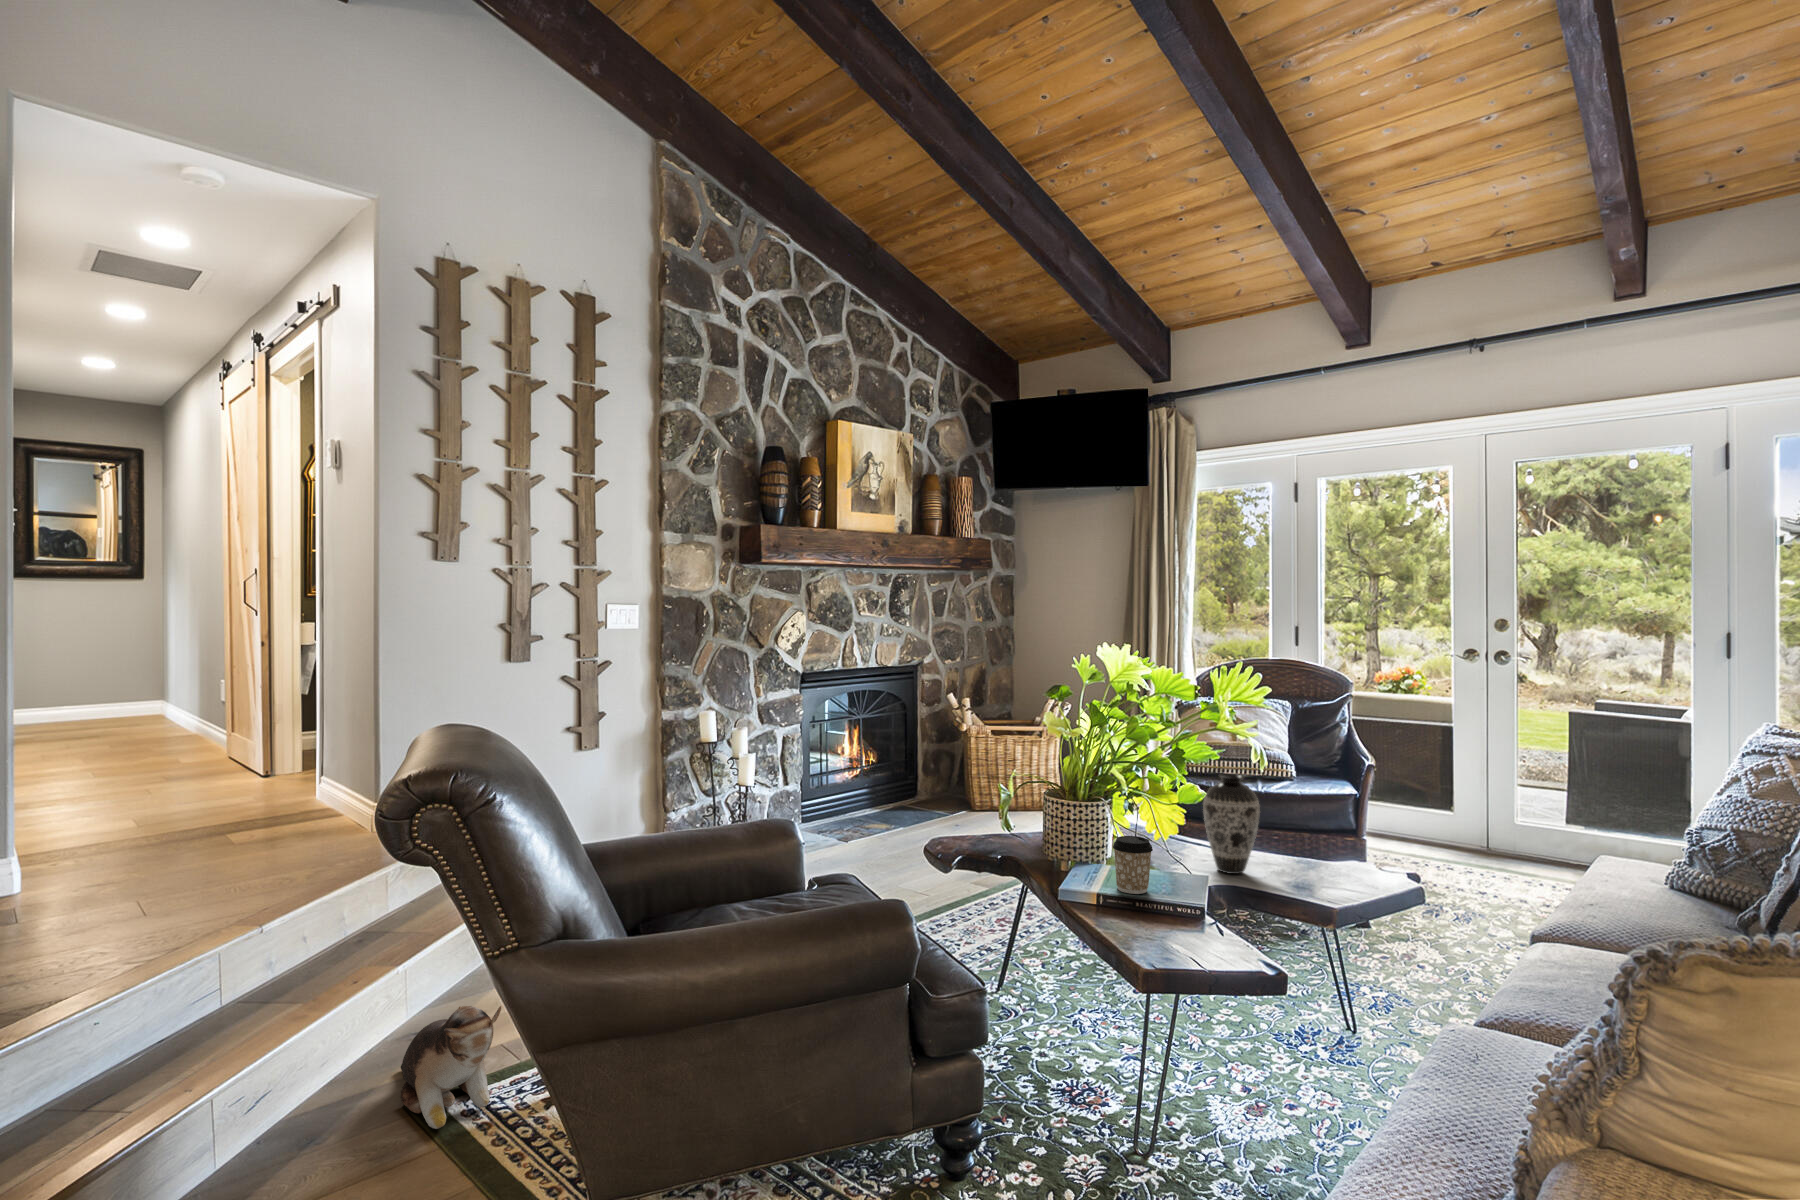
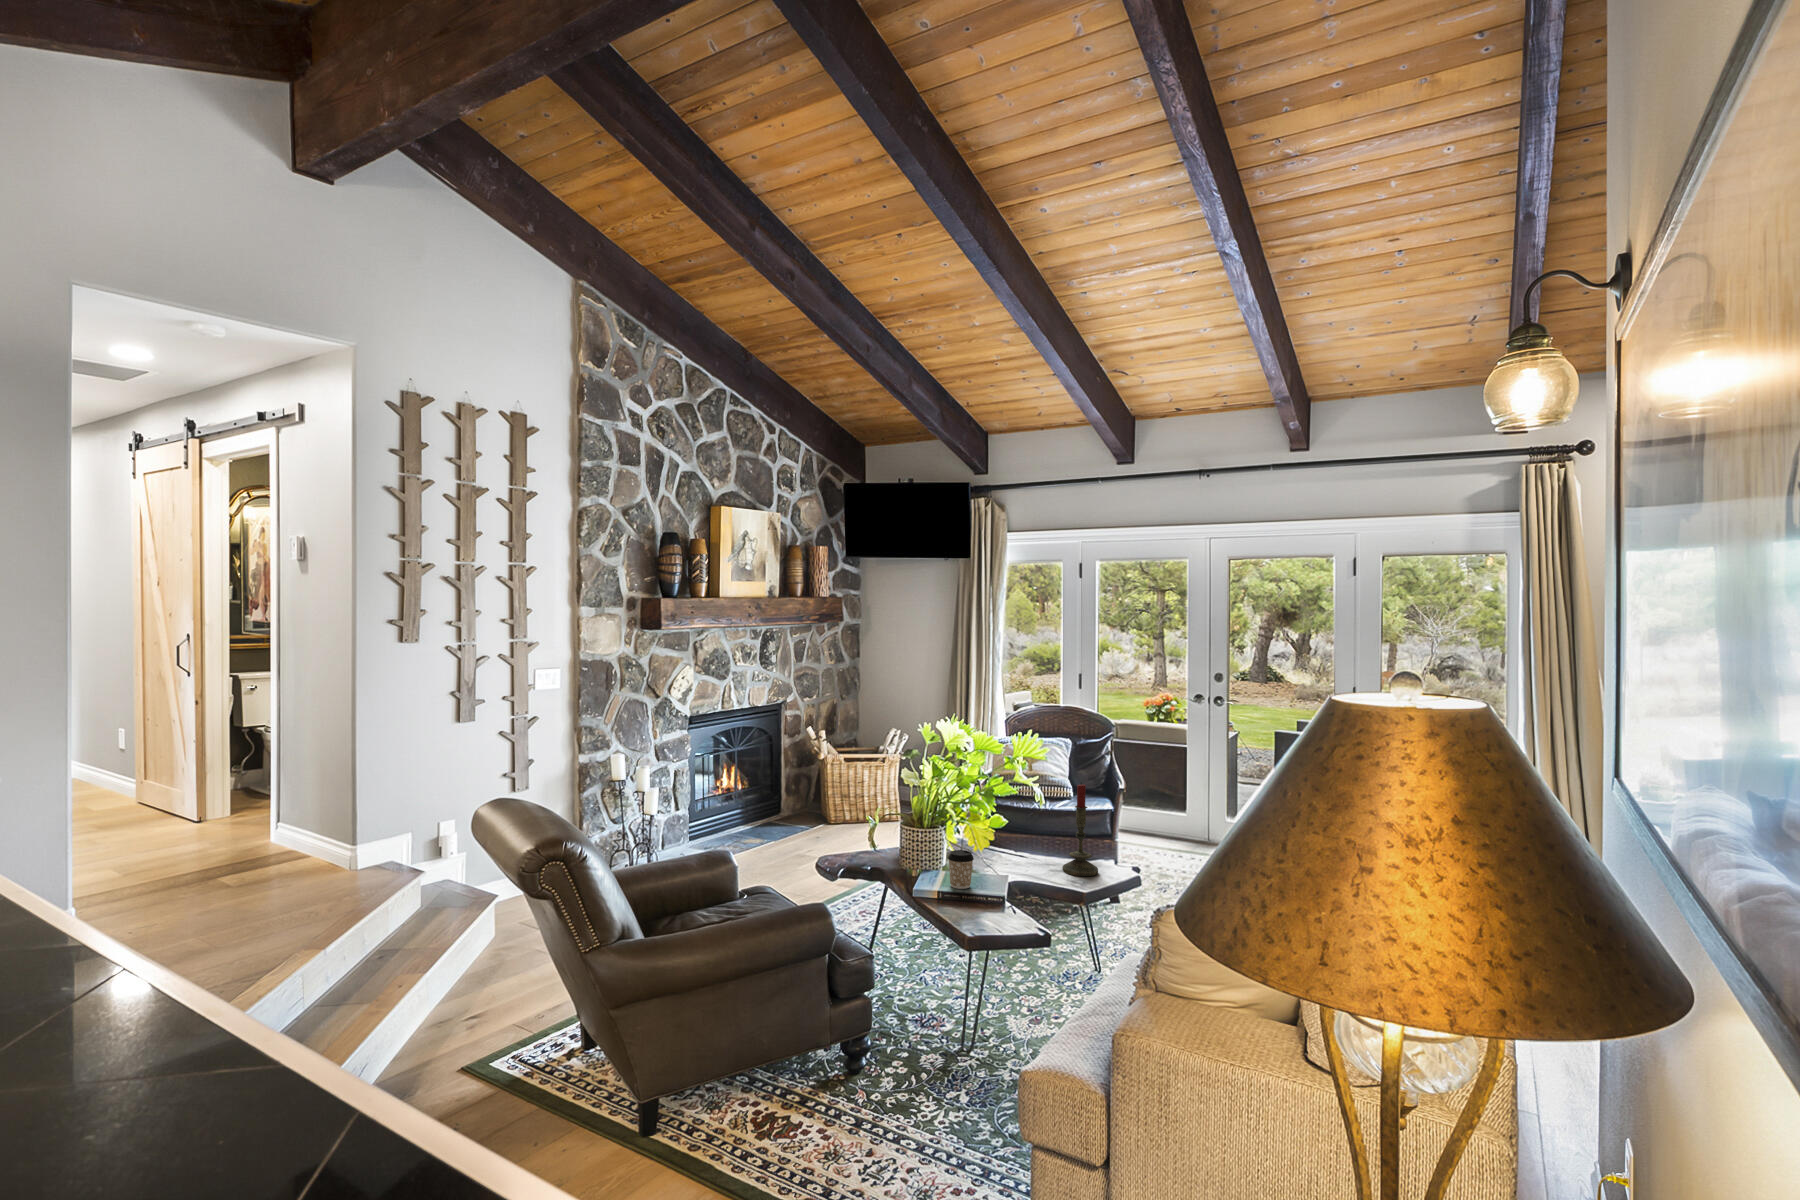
candle: none [1291,743,1349,885] -> present [1063,784,1098,876]
decorative vase: present [1203,774,1260,874] -> none [1007,804,1043,872]
plush toy: present [401,1006,501,1129] -> none [444,989,541,1078]

